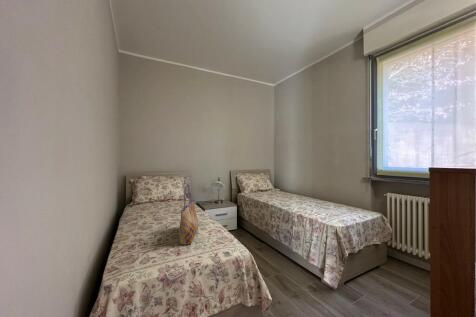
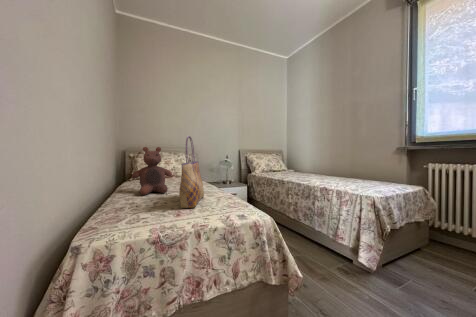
stuffed bear: none [137,184,171,227] -> present [132,147,172,195]

